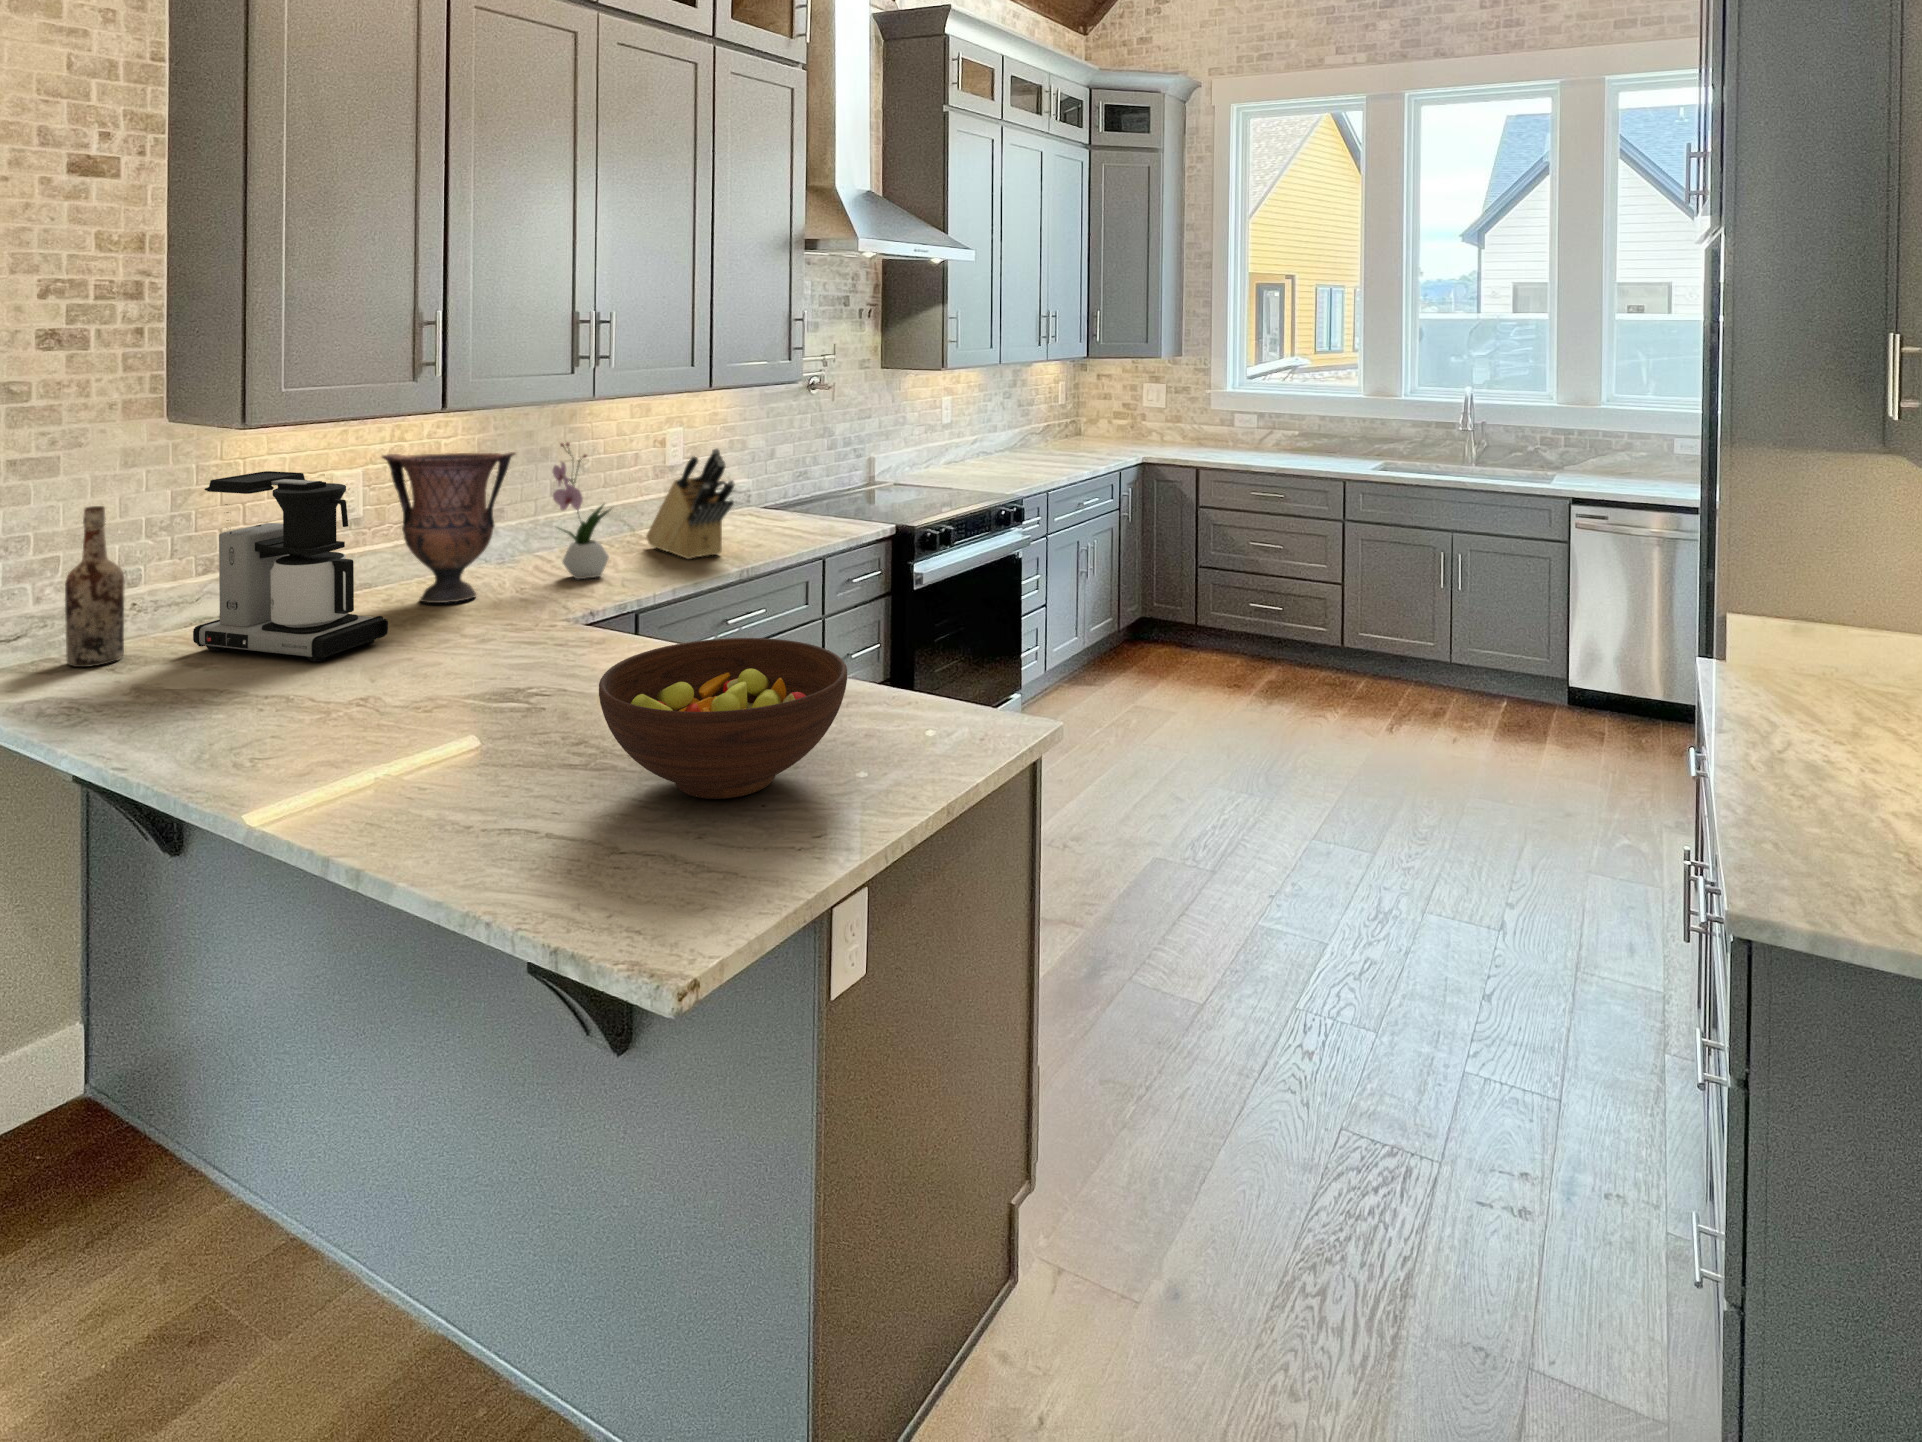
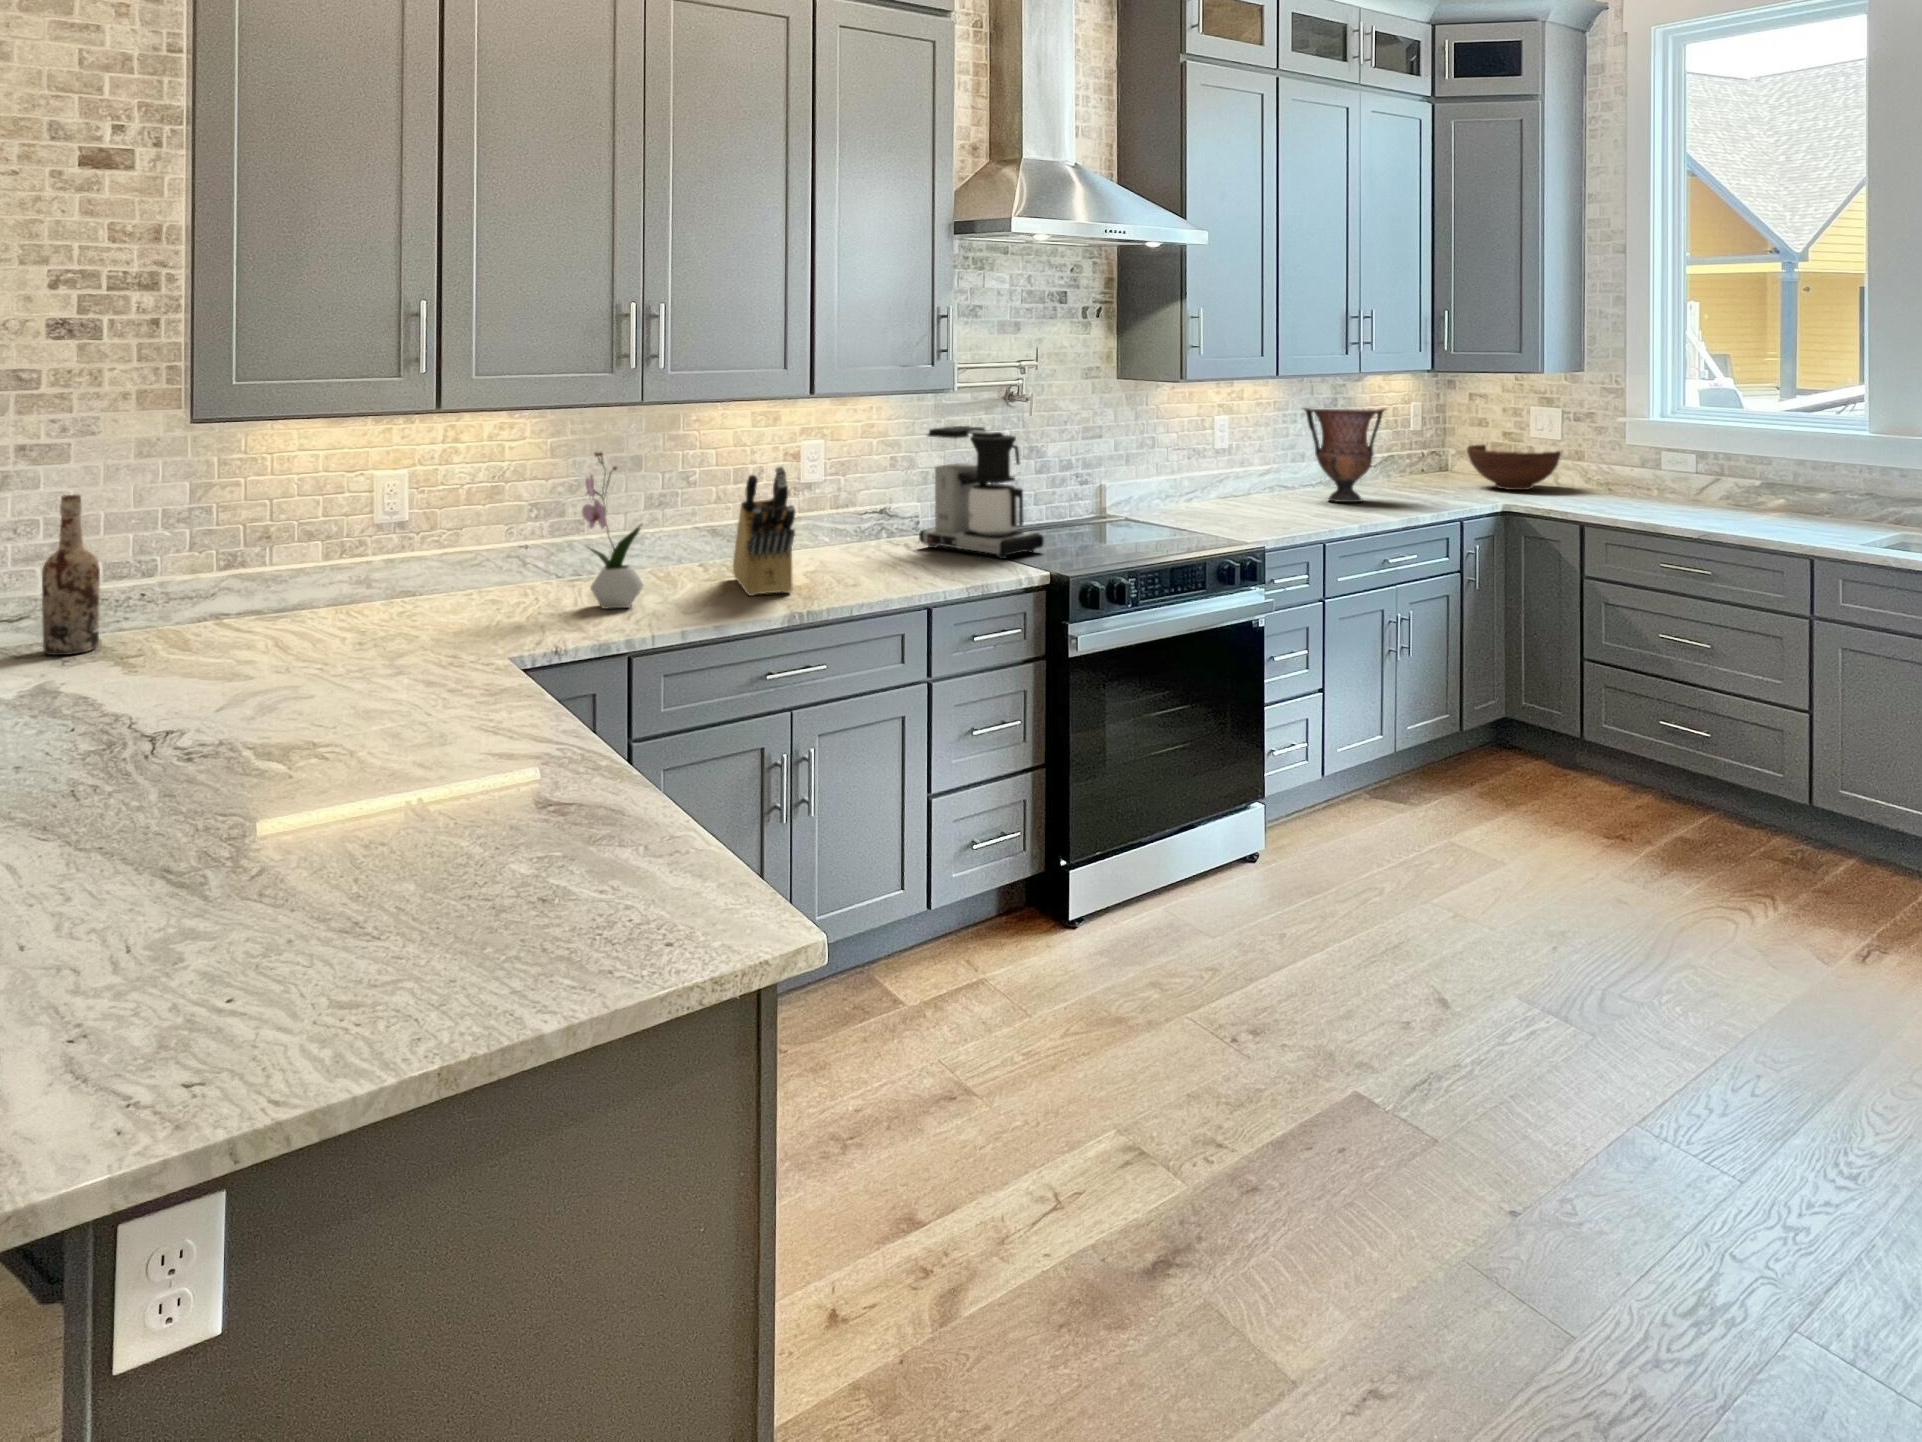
vase: present [382,452,515,603] -> present [1304,408,1386,502]
coffee maker: present [193,471,388,662] -> present [919,426,1044,559]
fruit bowl: present [599,638,847,799] -> present [1467,444,1561,490]

